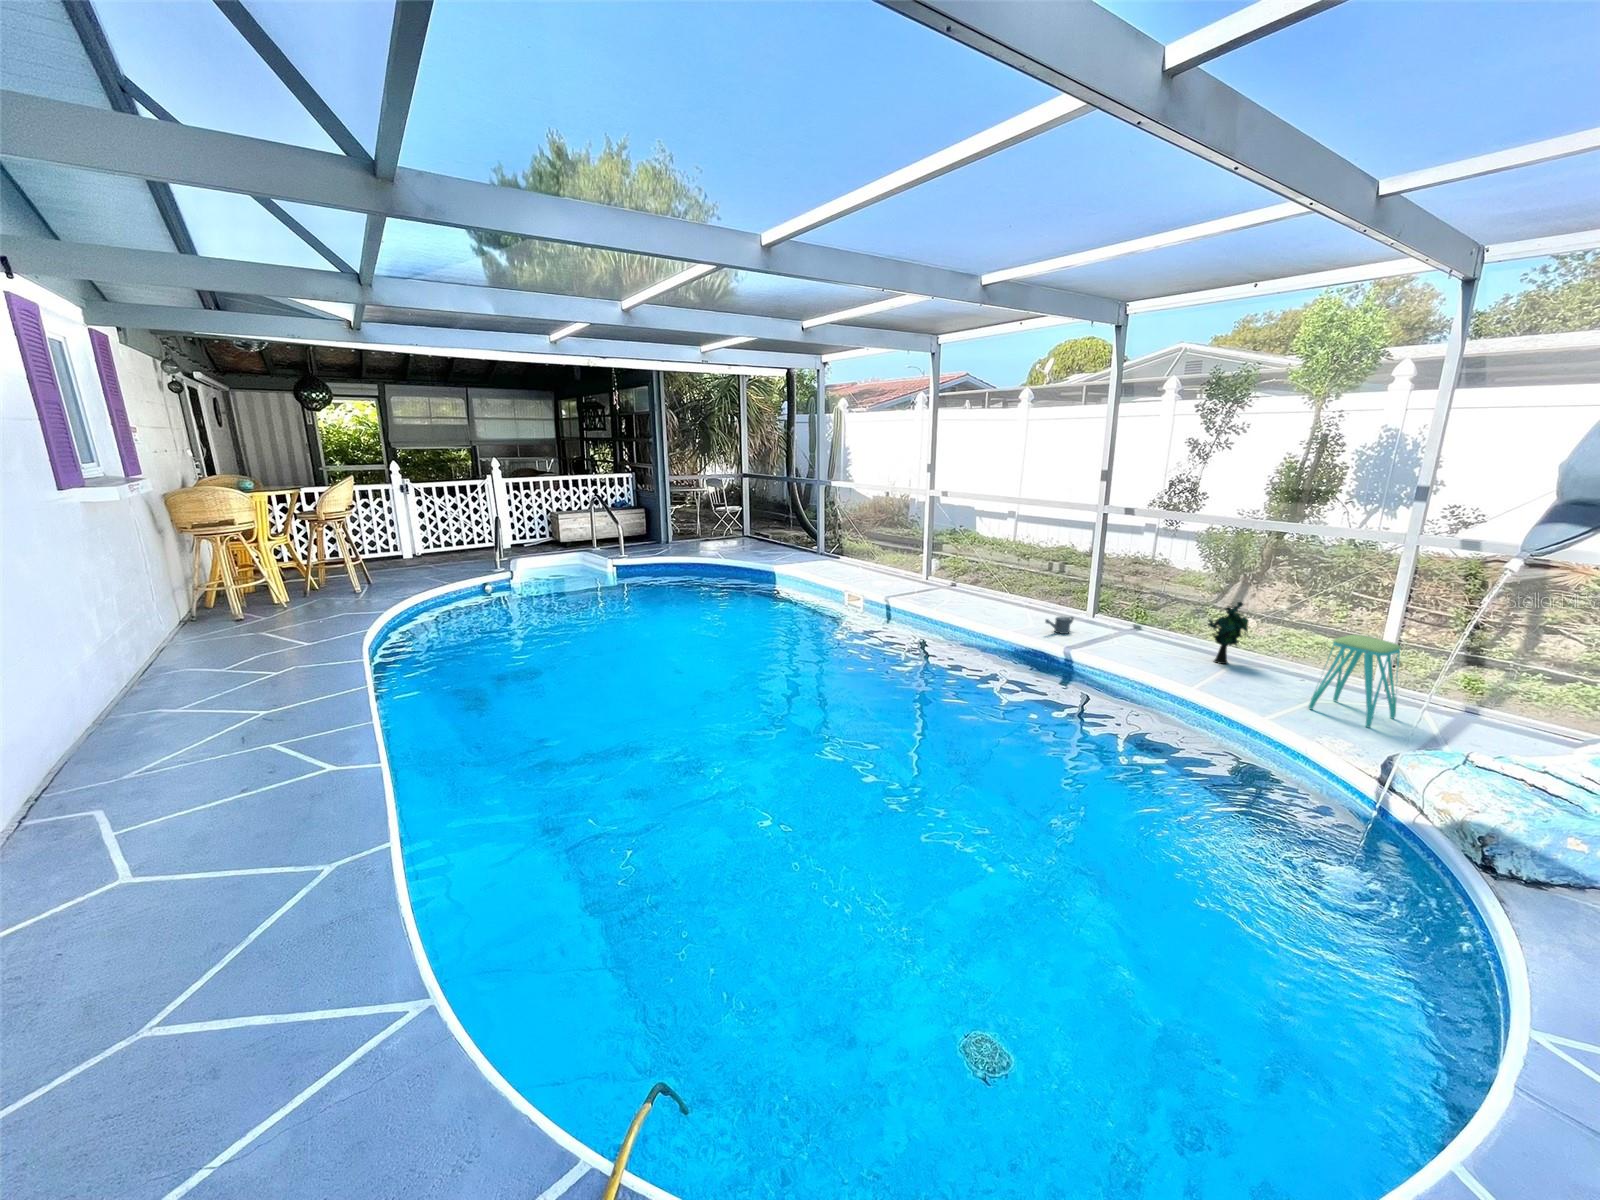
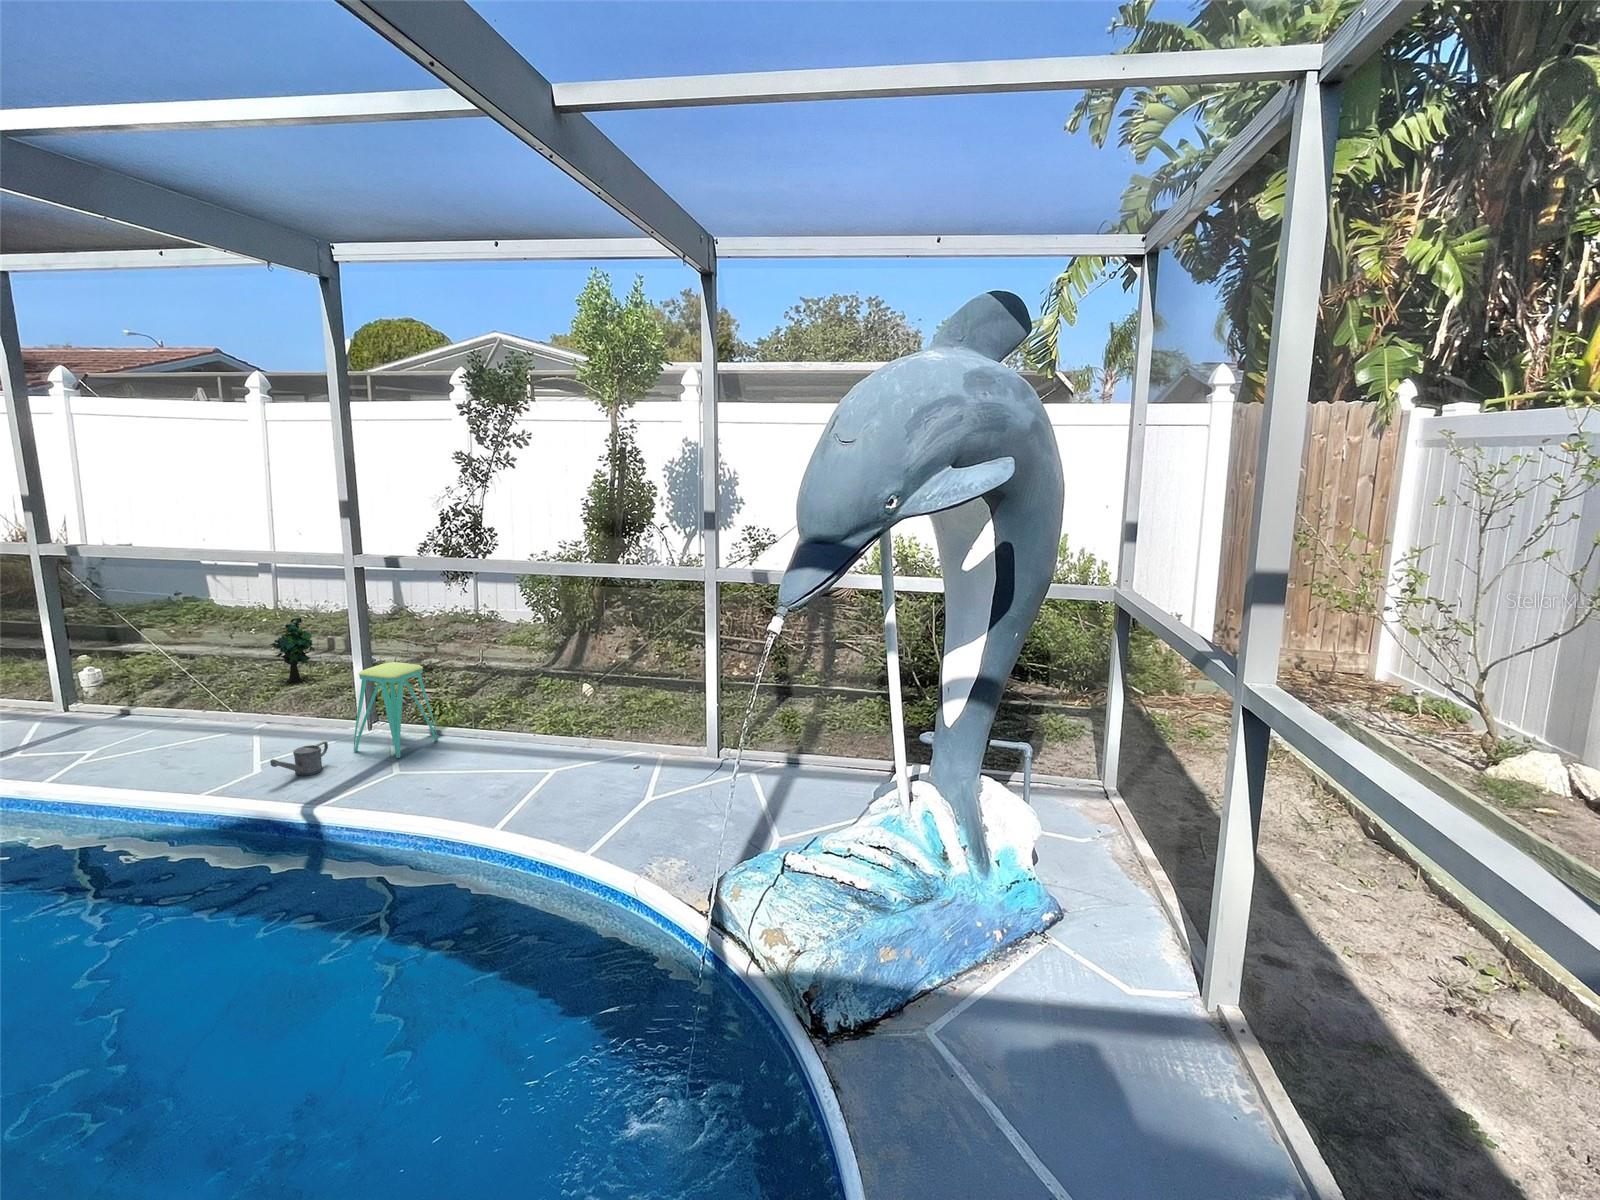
decorative plant: present [1208,602,1248,664] -> present [270,618,315,683]
stool: present [1309,635,1401,728] -> present [354,662,438,758]

